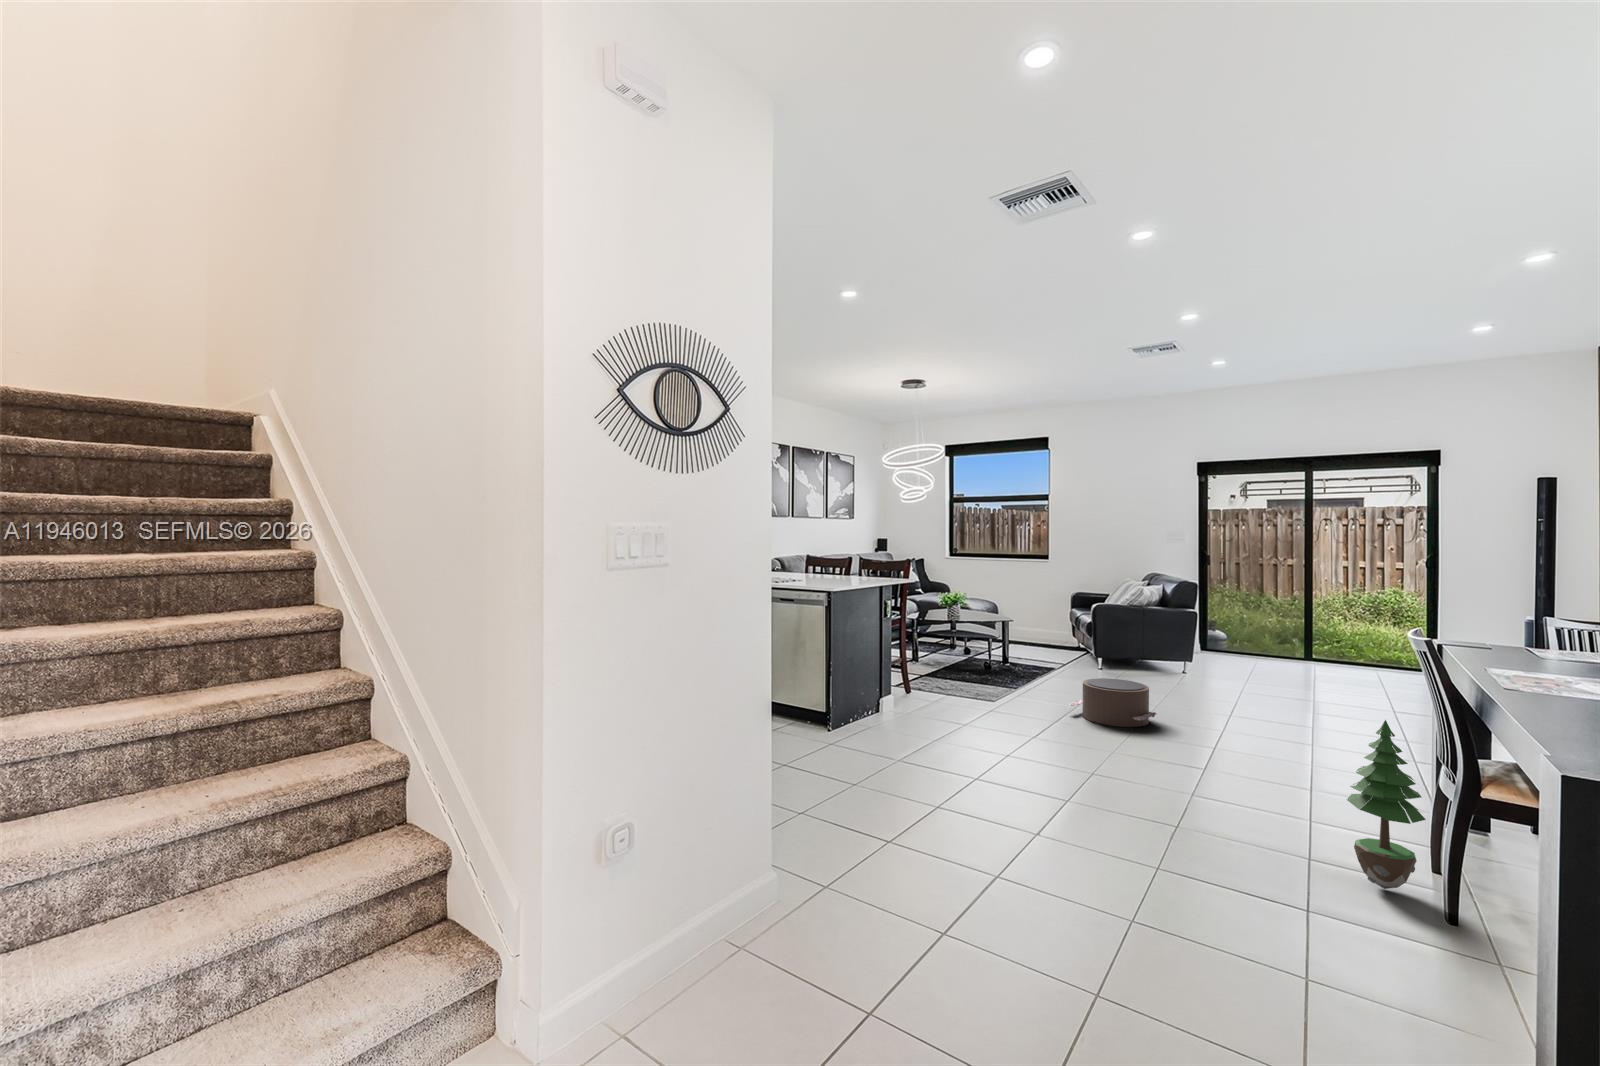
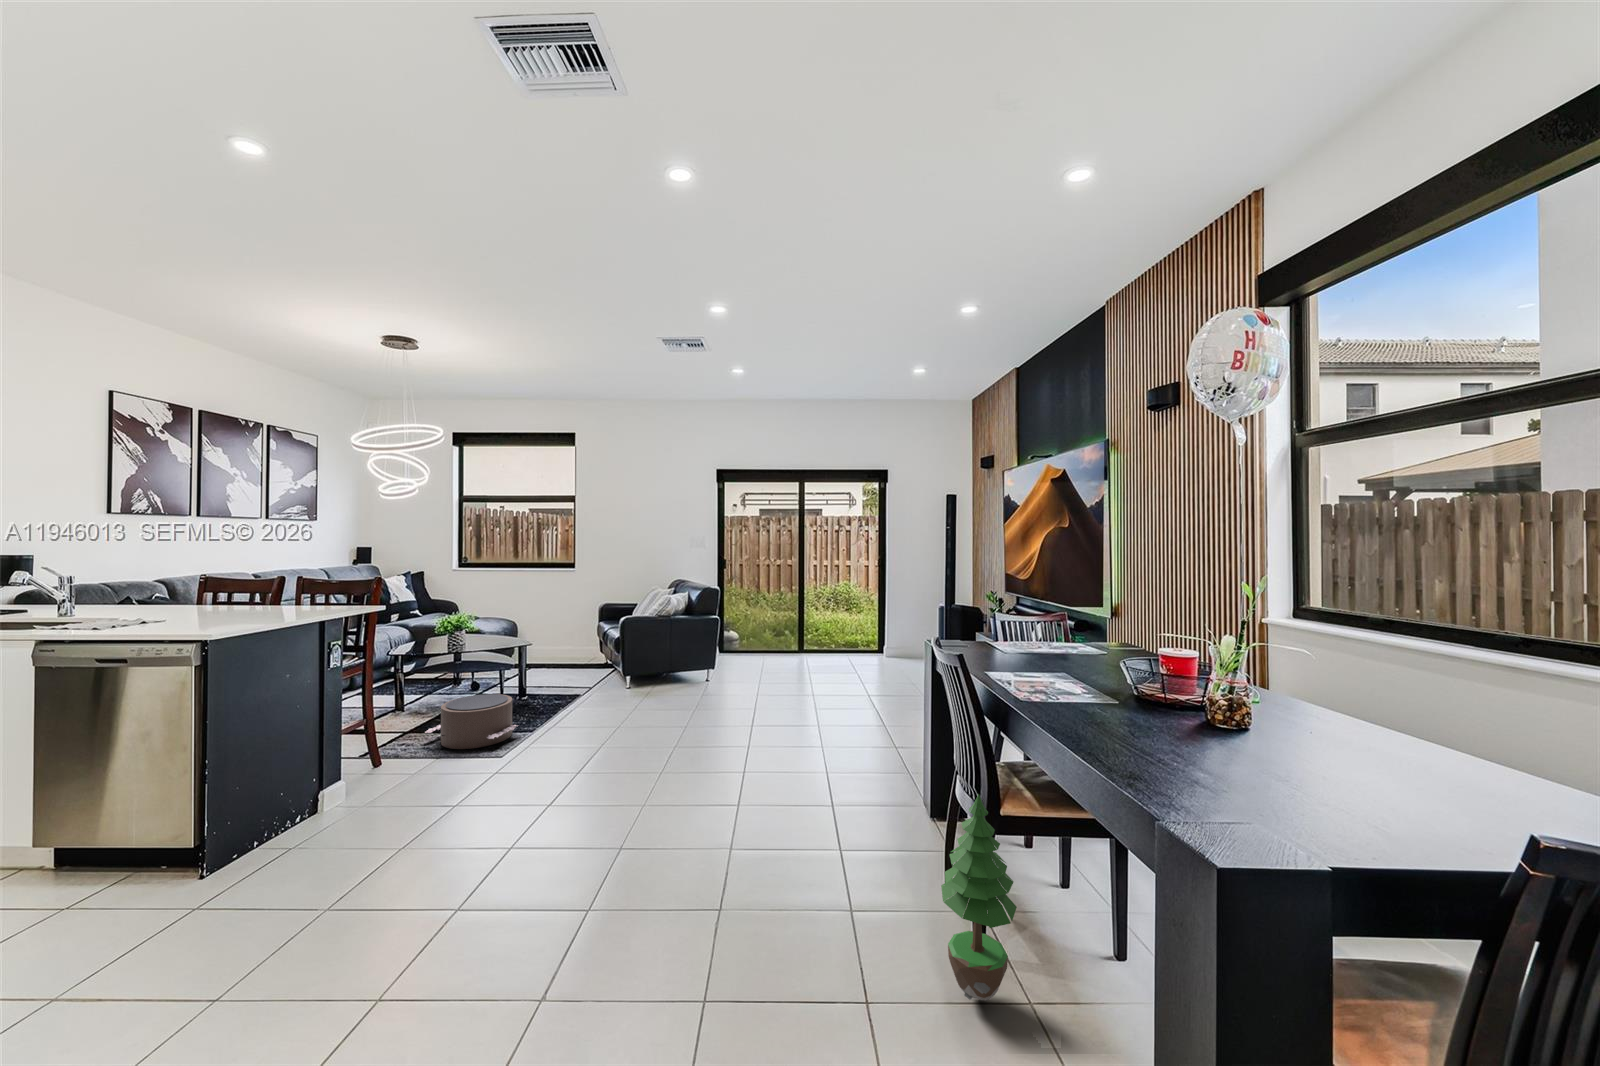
pouf: present [1069,678,1157,727] -> present [425,694,517,749]

